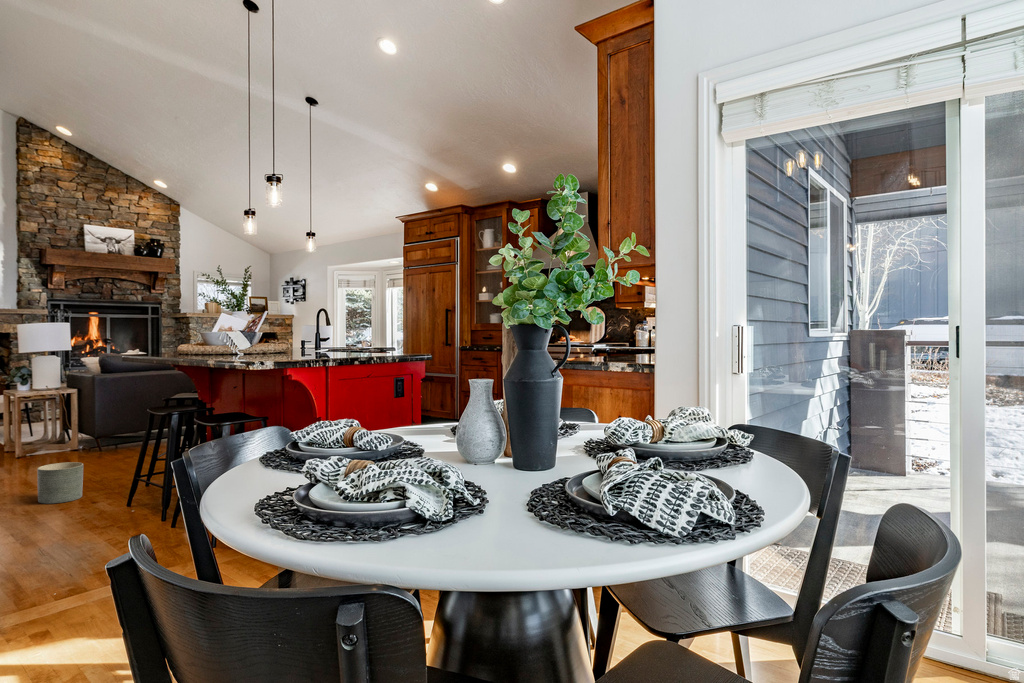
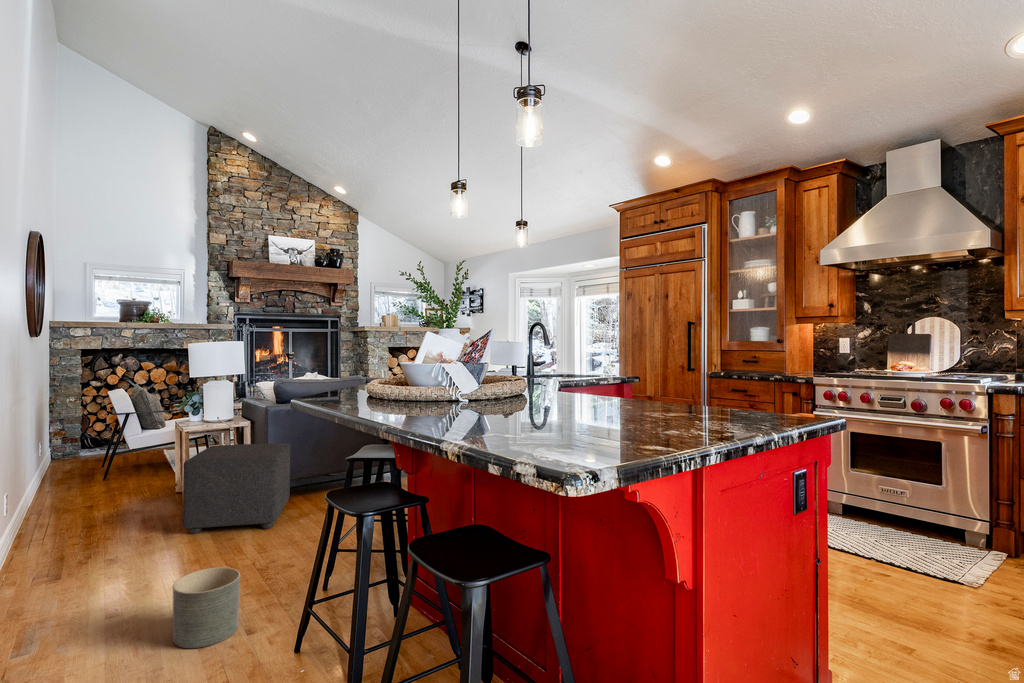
ottoman: none [24,403,114,467] -> present [183,443,290,534]

